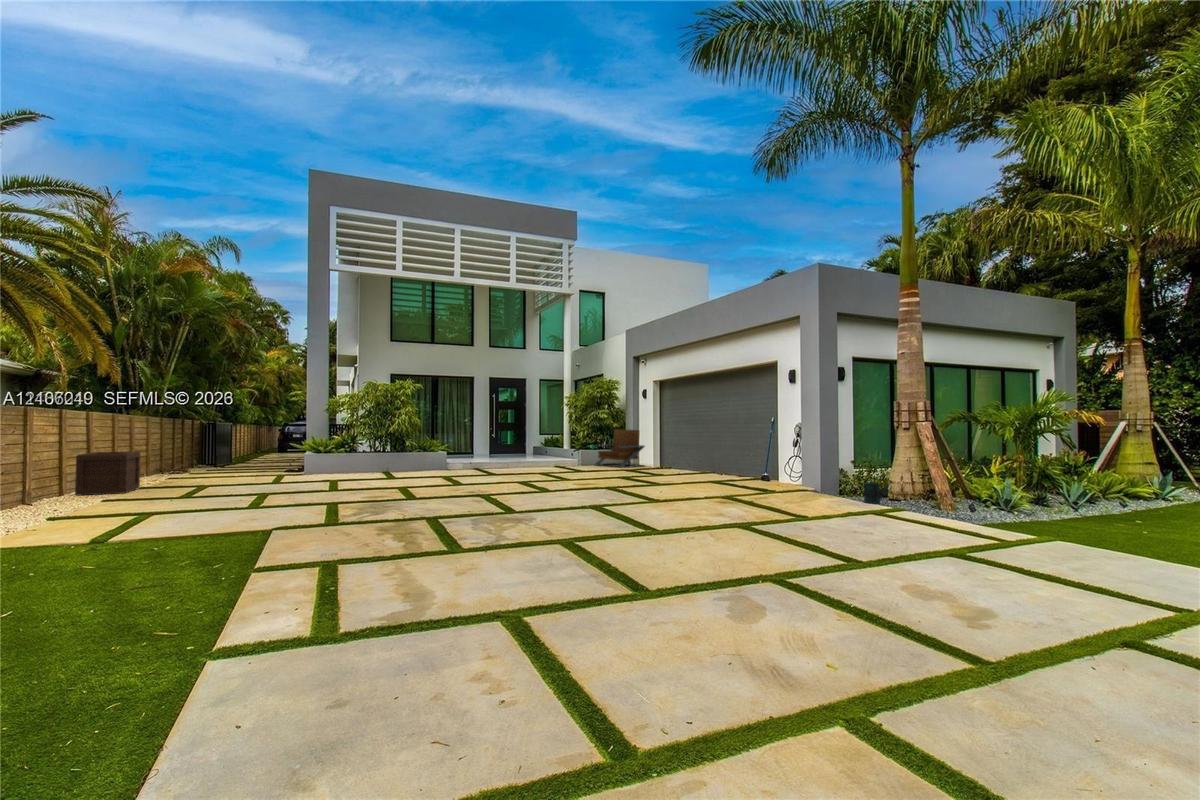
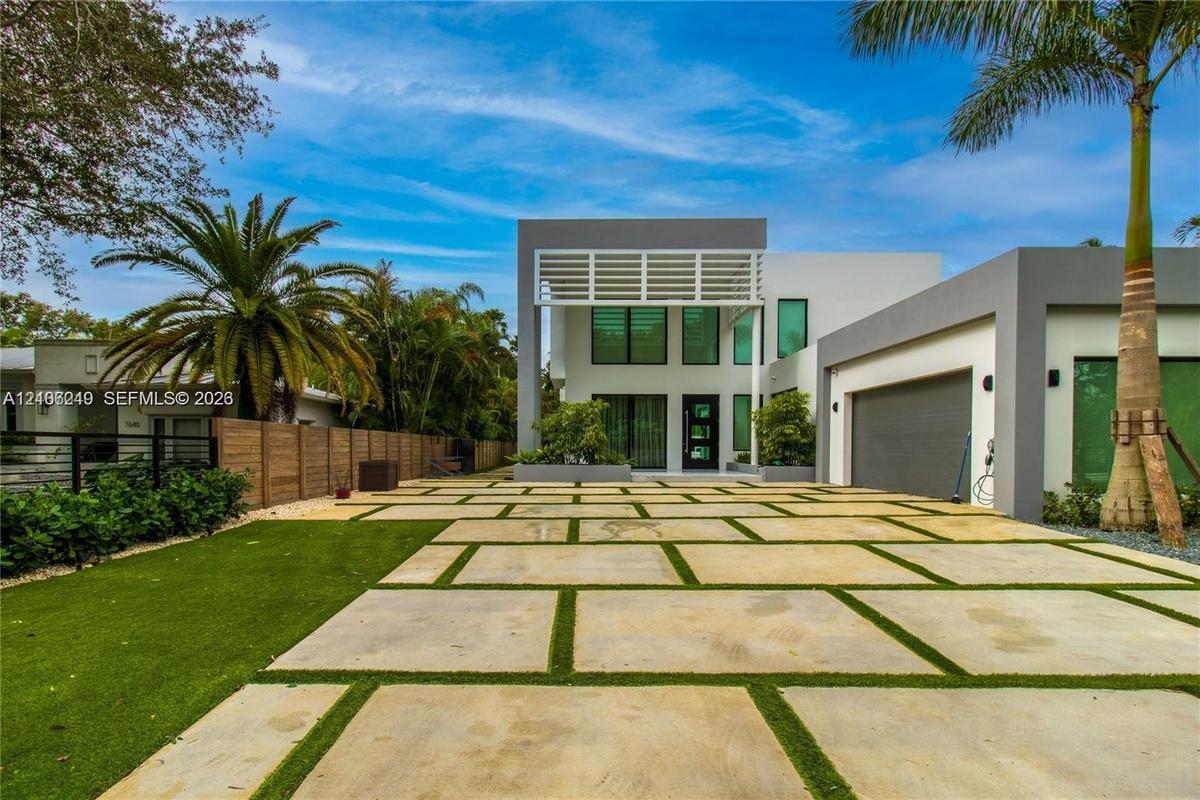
lounge chair: present [595,429,645,468] -> present [425,444,462,477]
decorative plant: none [17,458,84,507] -> present [335,470,351,498]
watering can: present [864,480,893,504] -> none [1052,505,1101,532]

